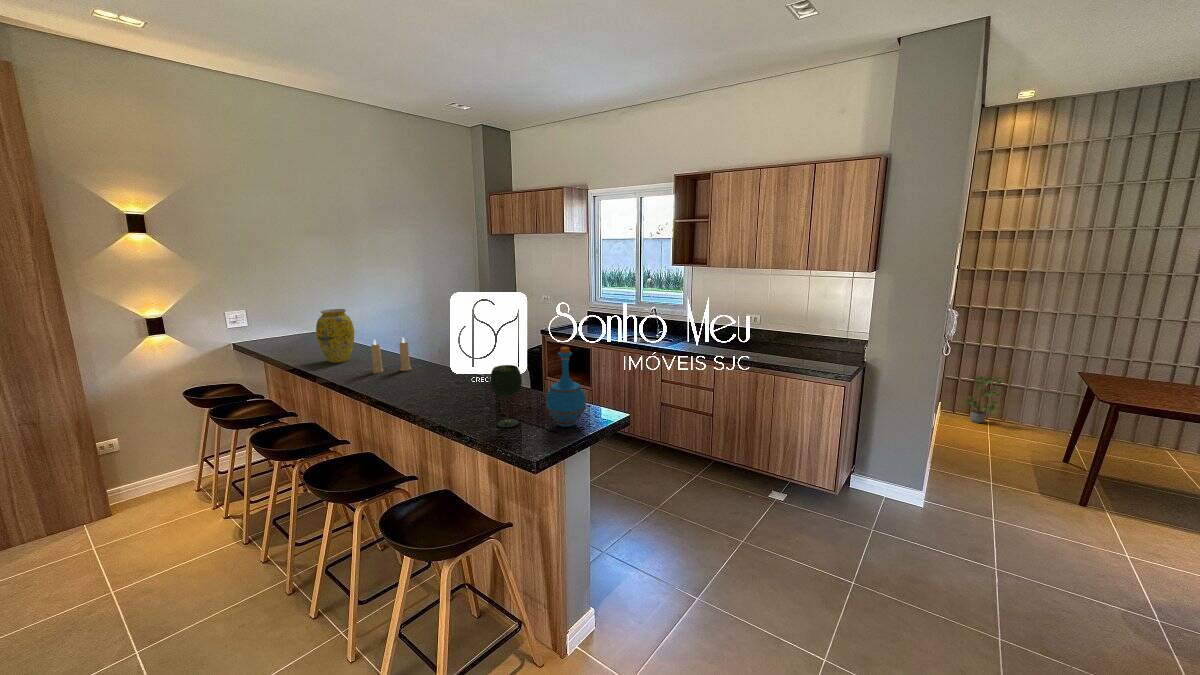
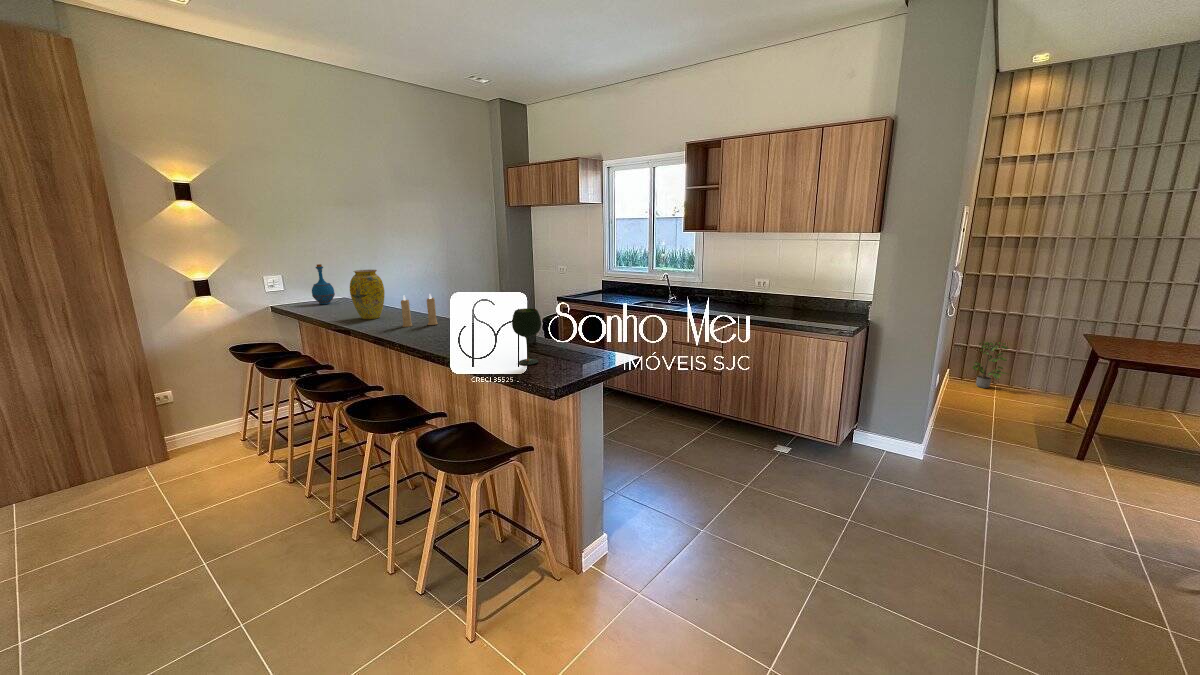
bottle: present [546,347,586,427] -> present [312,264,335,304]

